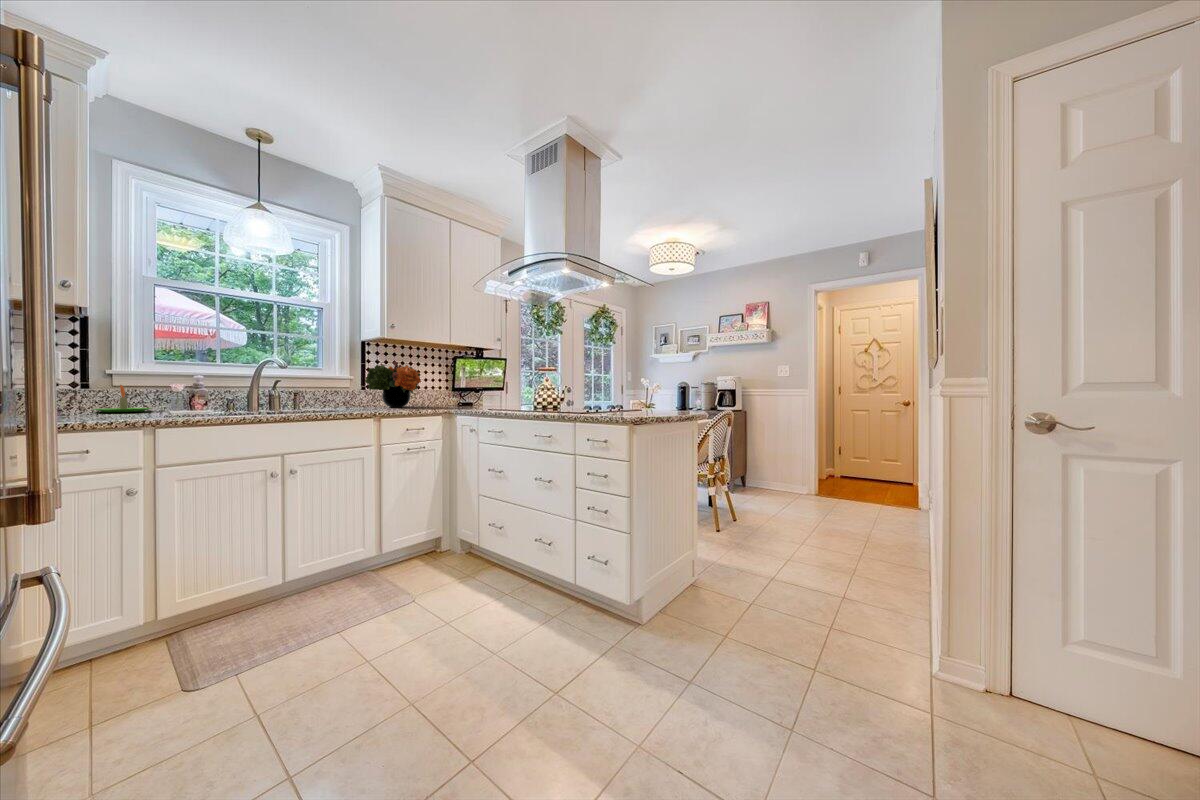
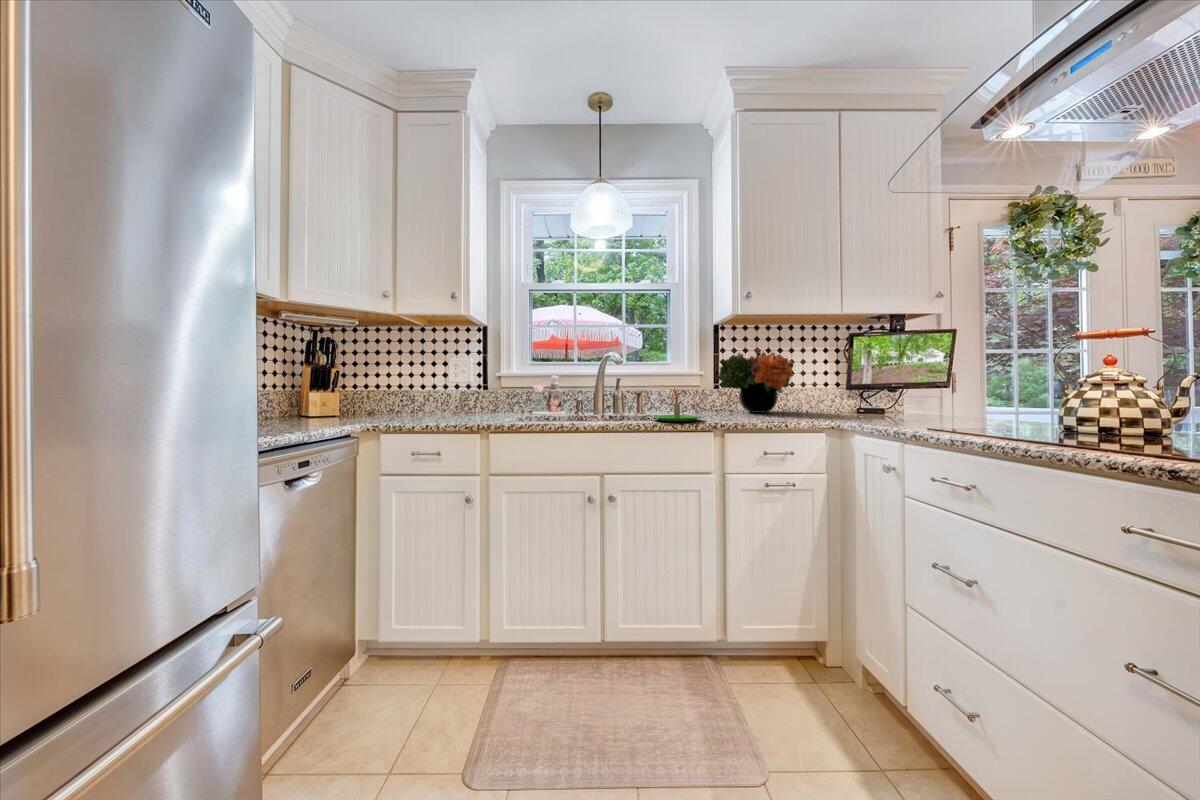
candle: present [93,385,153,412] -> present [652,389,702,421]

